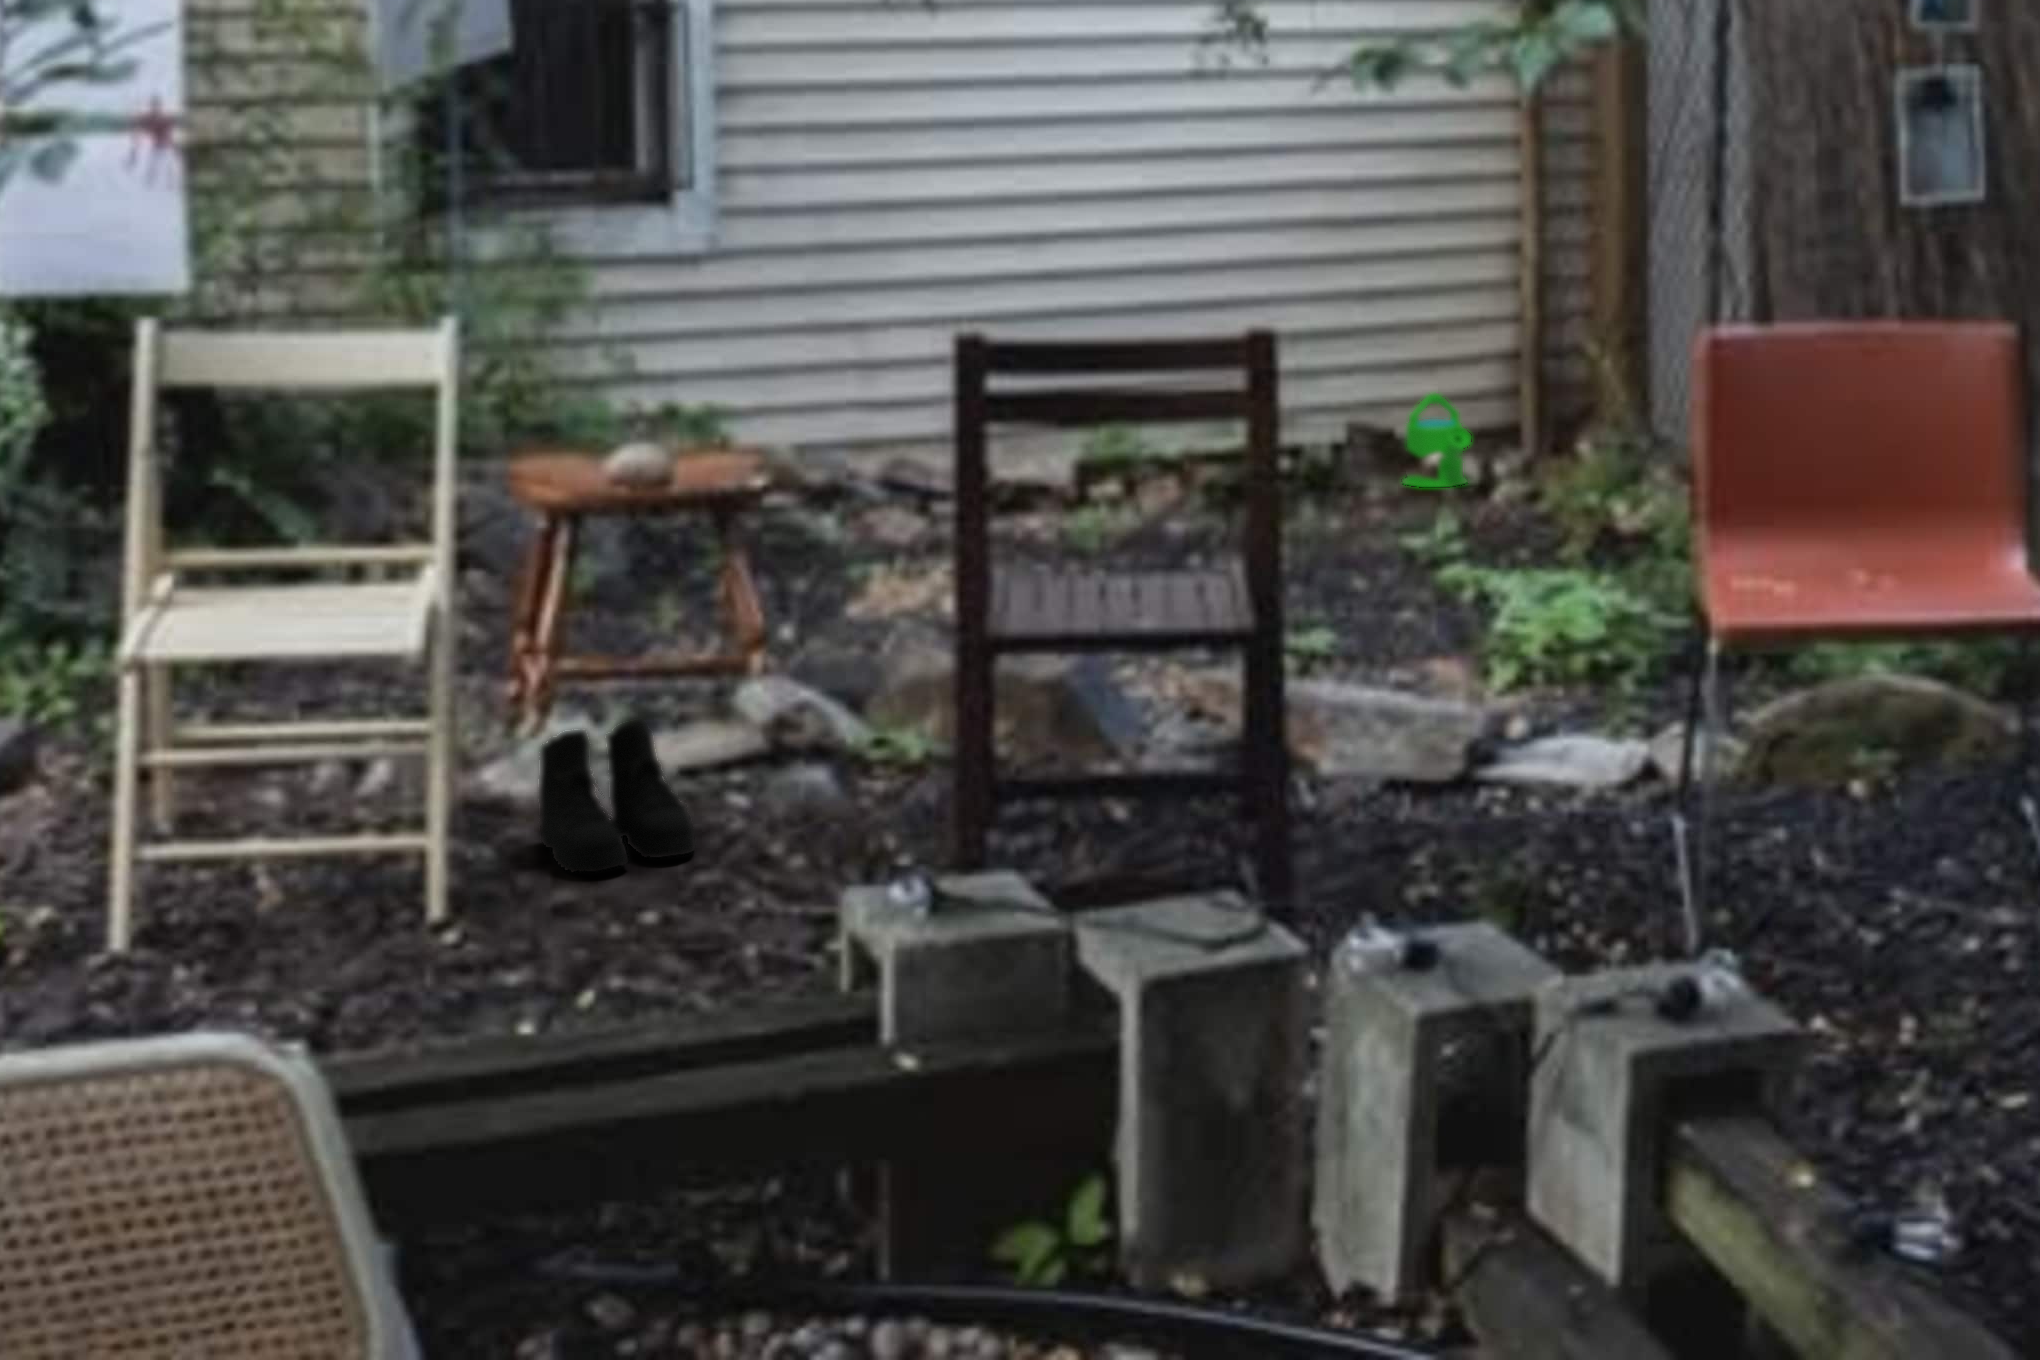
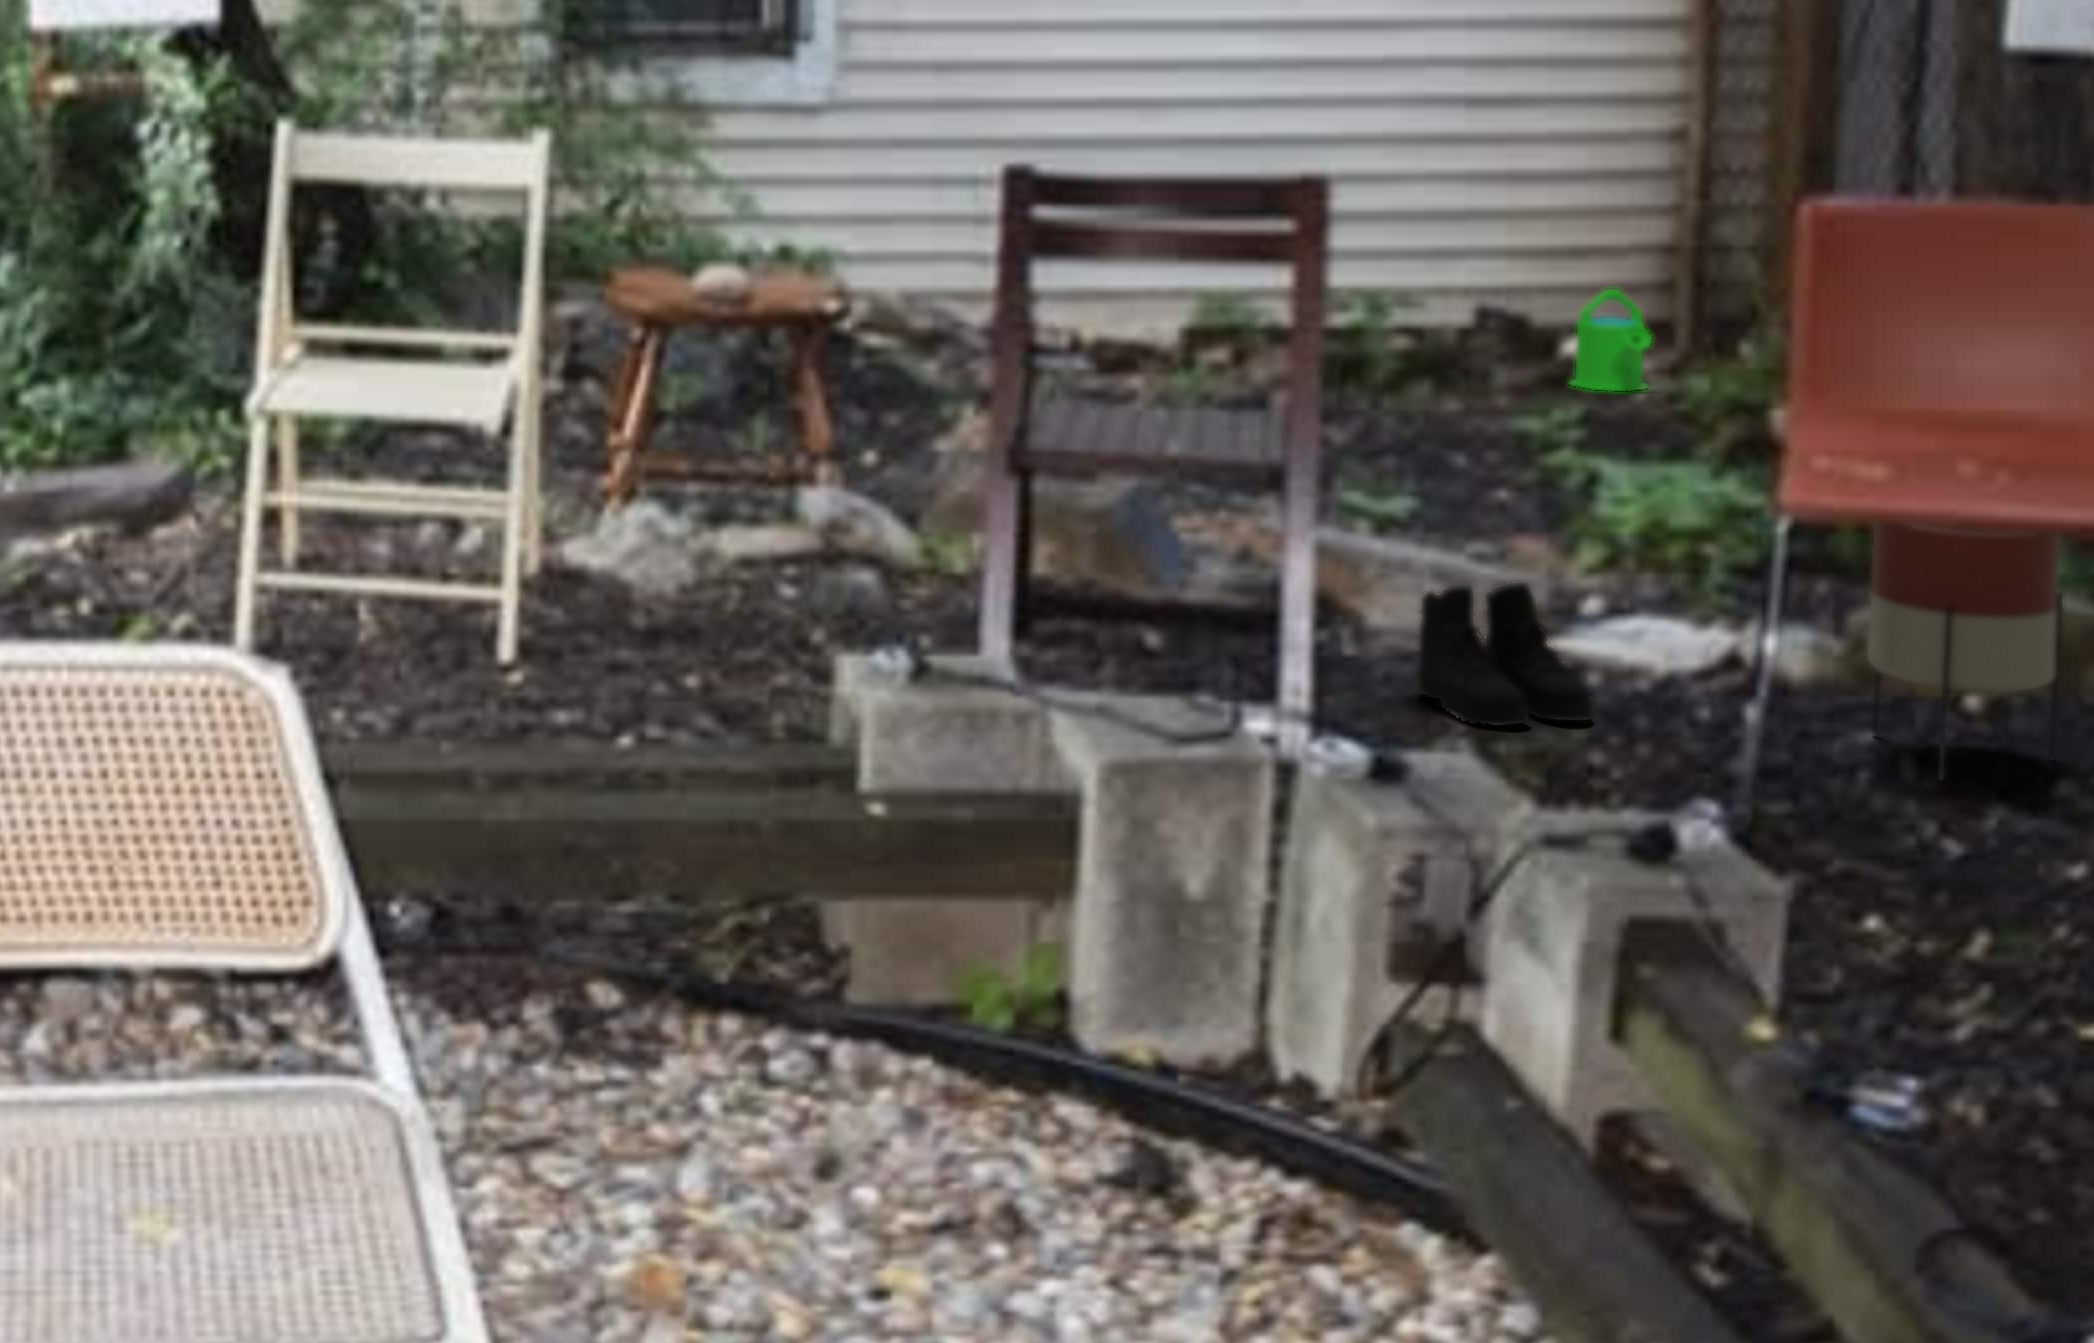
planter: none [1769,603,1923,870] -> present [1867,522,2063,779]
boots: present [539,720,695,872] -> present [1418,582,1594,726]

